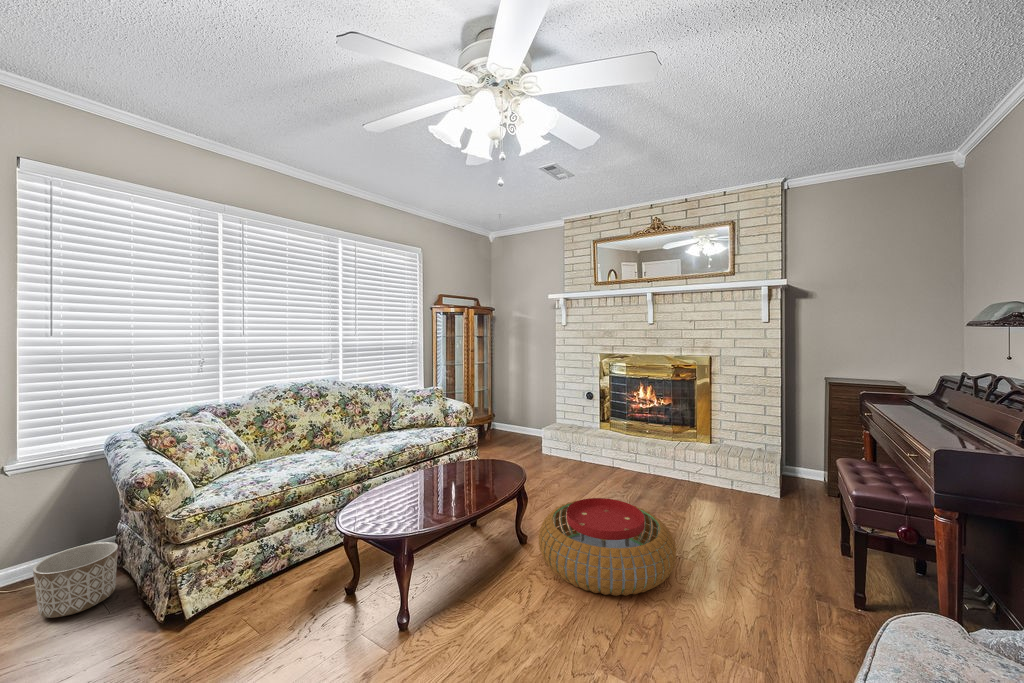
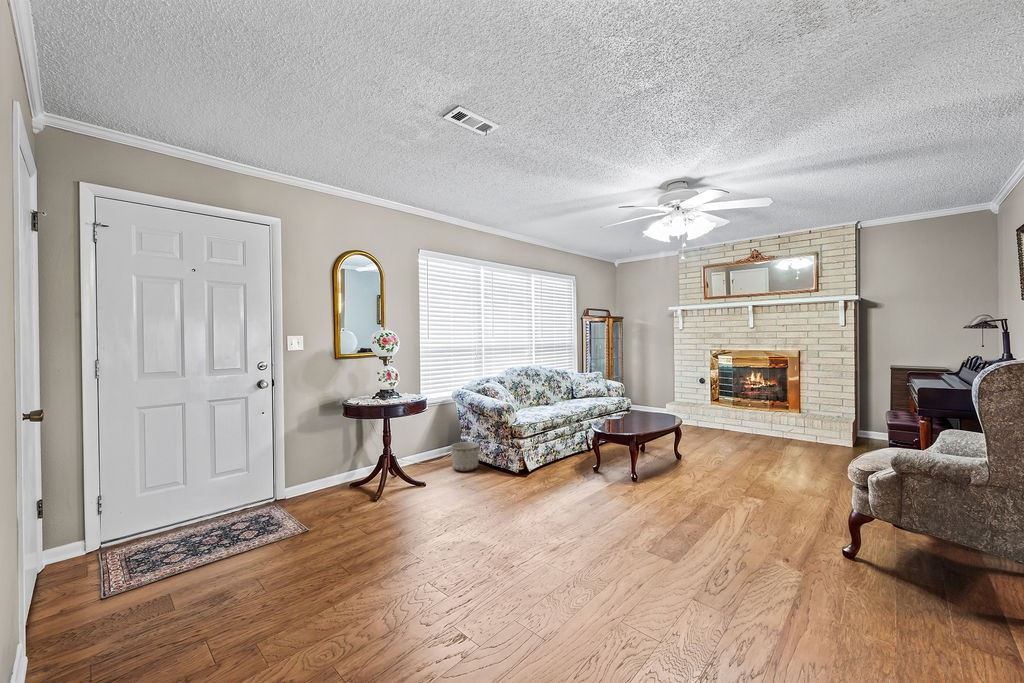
pouf: present [539,498,676,596] -> none [692,433,778,476]

